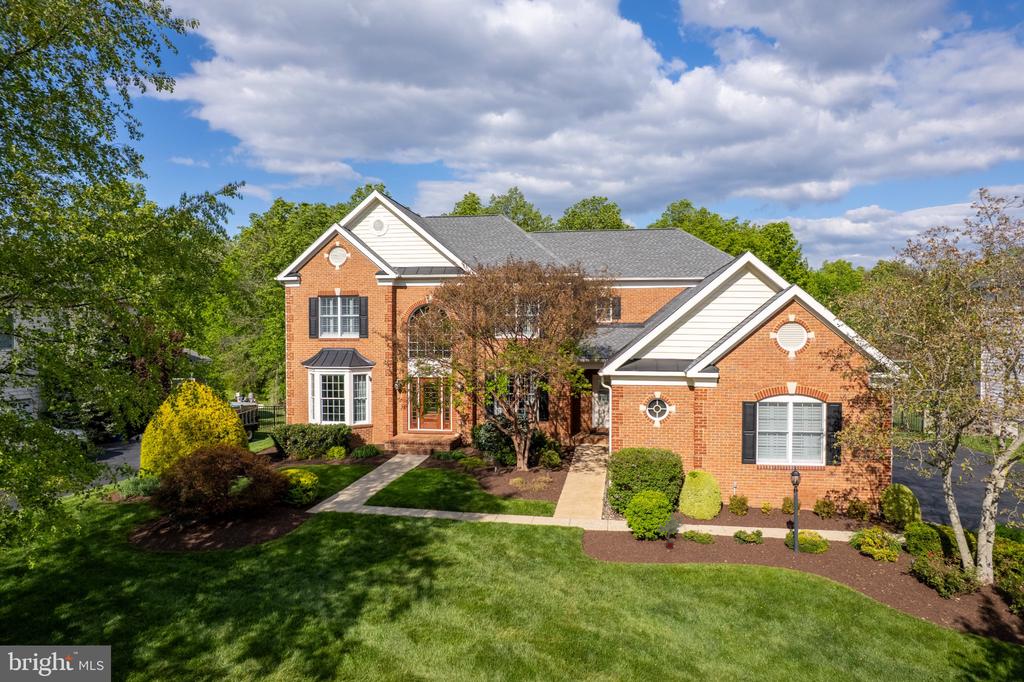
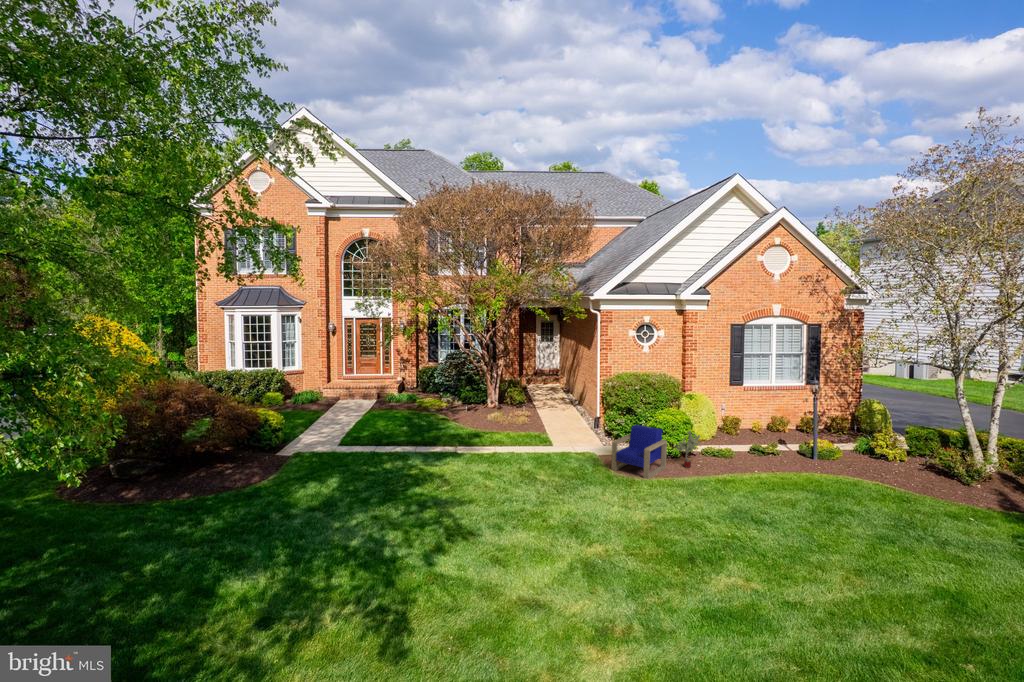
armchair: none [594,502,648,558] -> present [611,425,667,479]

